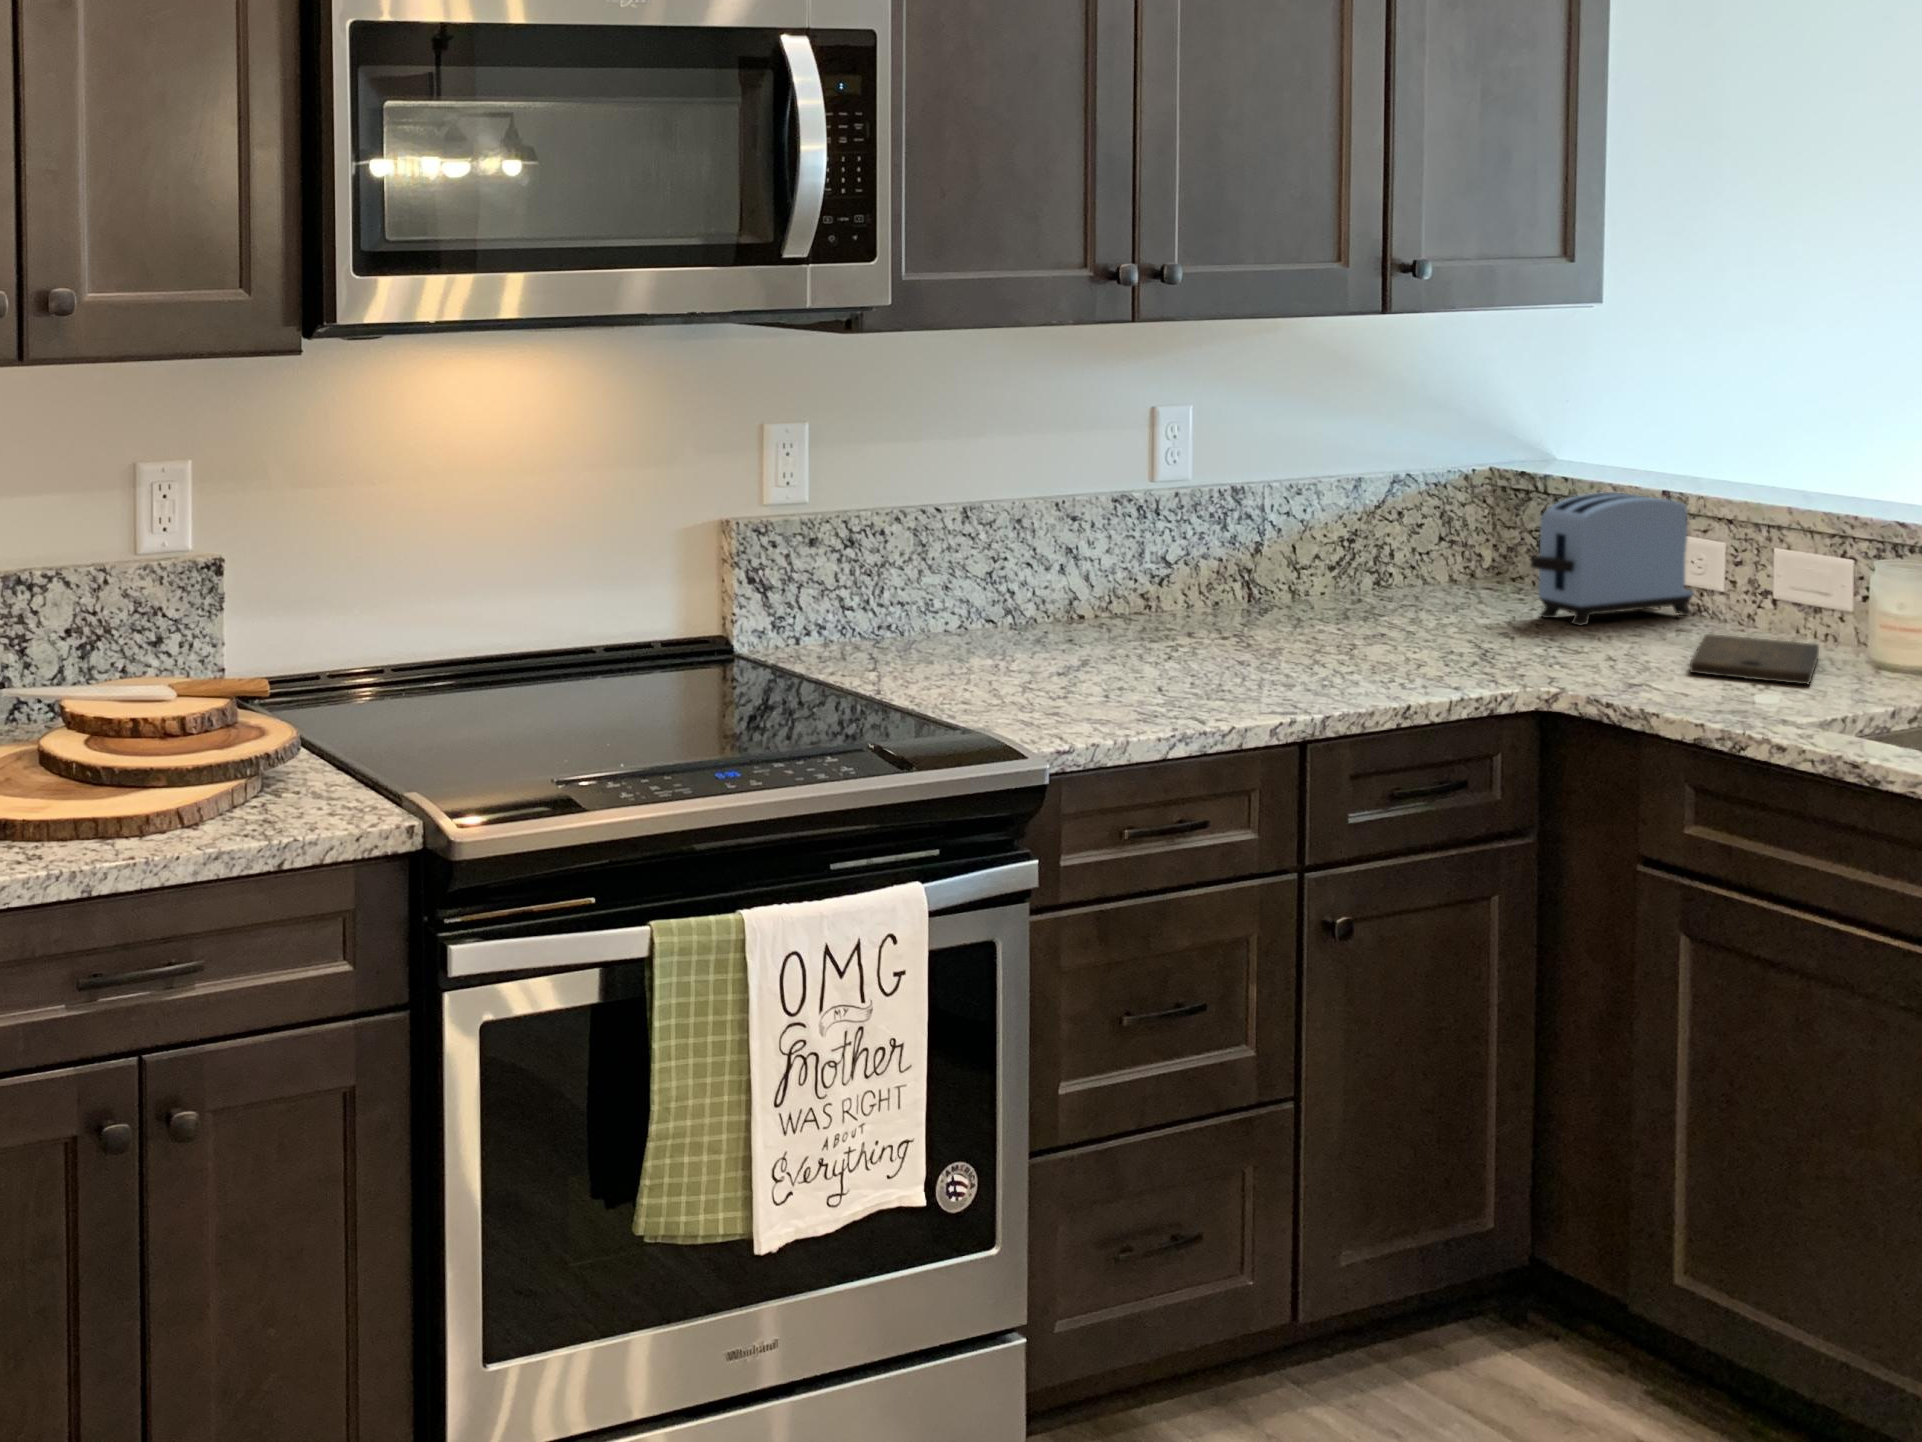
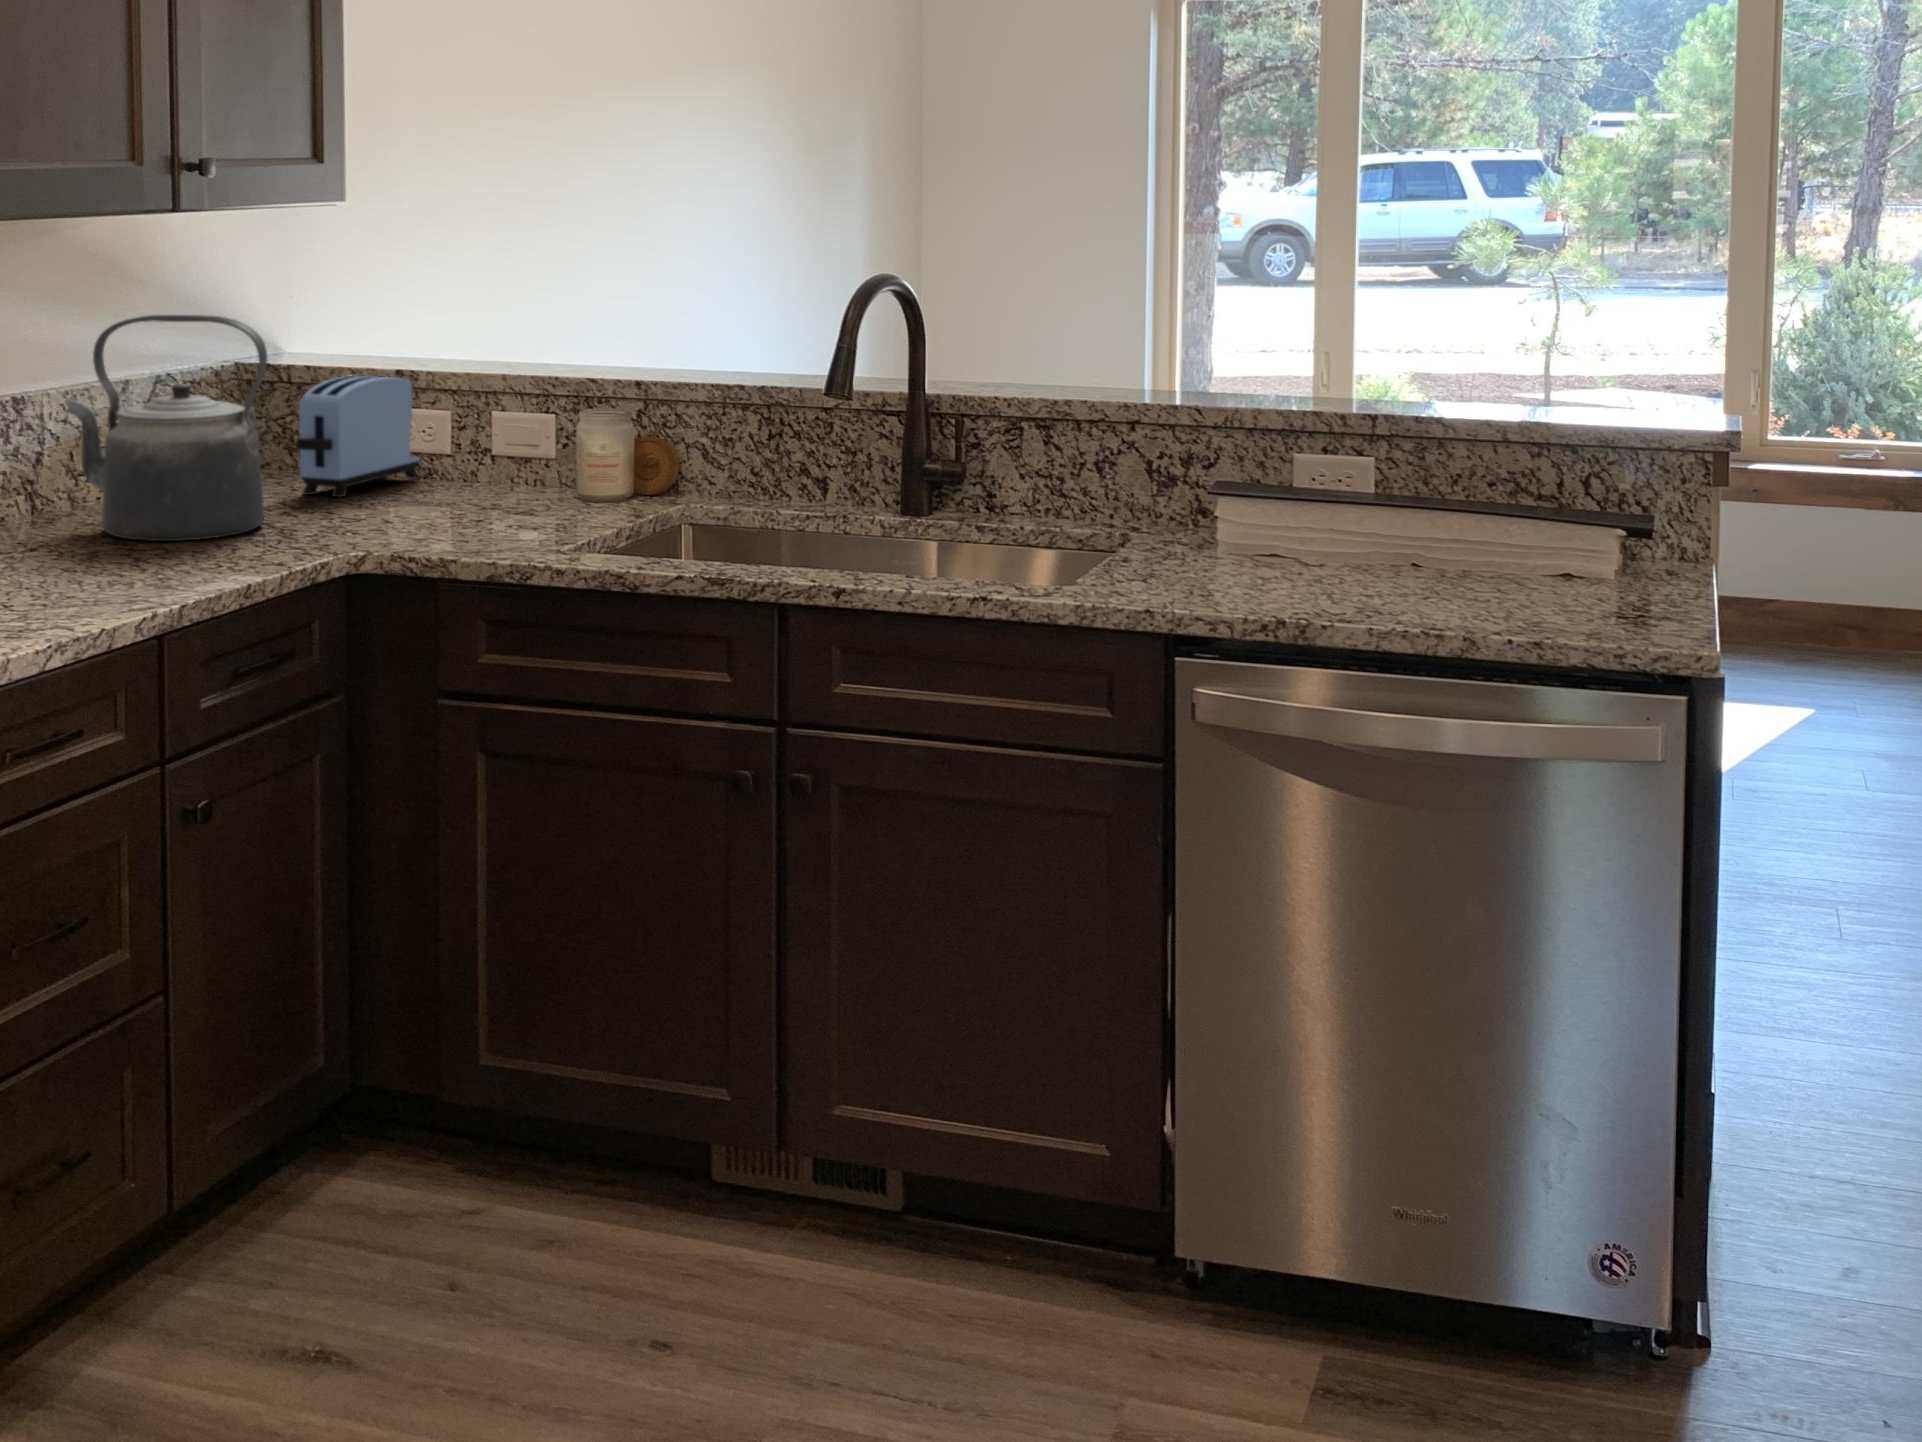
kettle: none [1275,415,1479,651] -> present [66,315,268,541]
cutting board: present [1690,634,1819,684] -> none [448,487,548,523]

